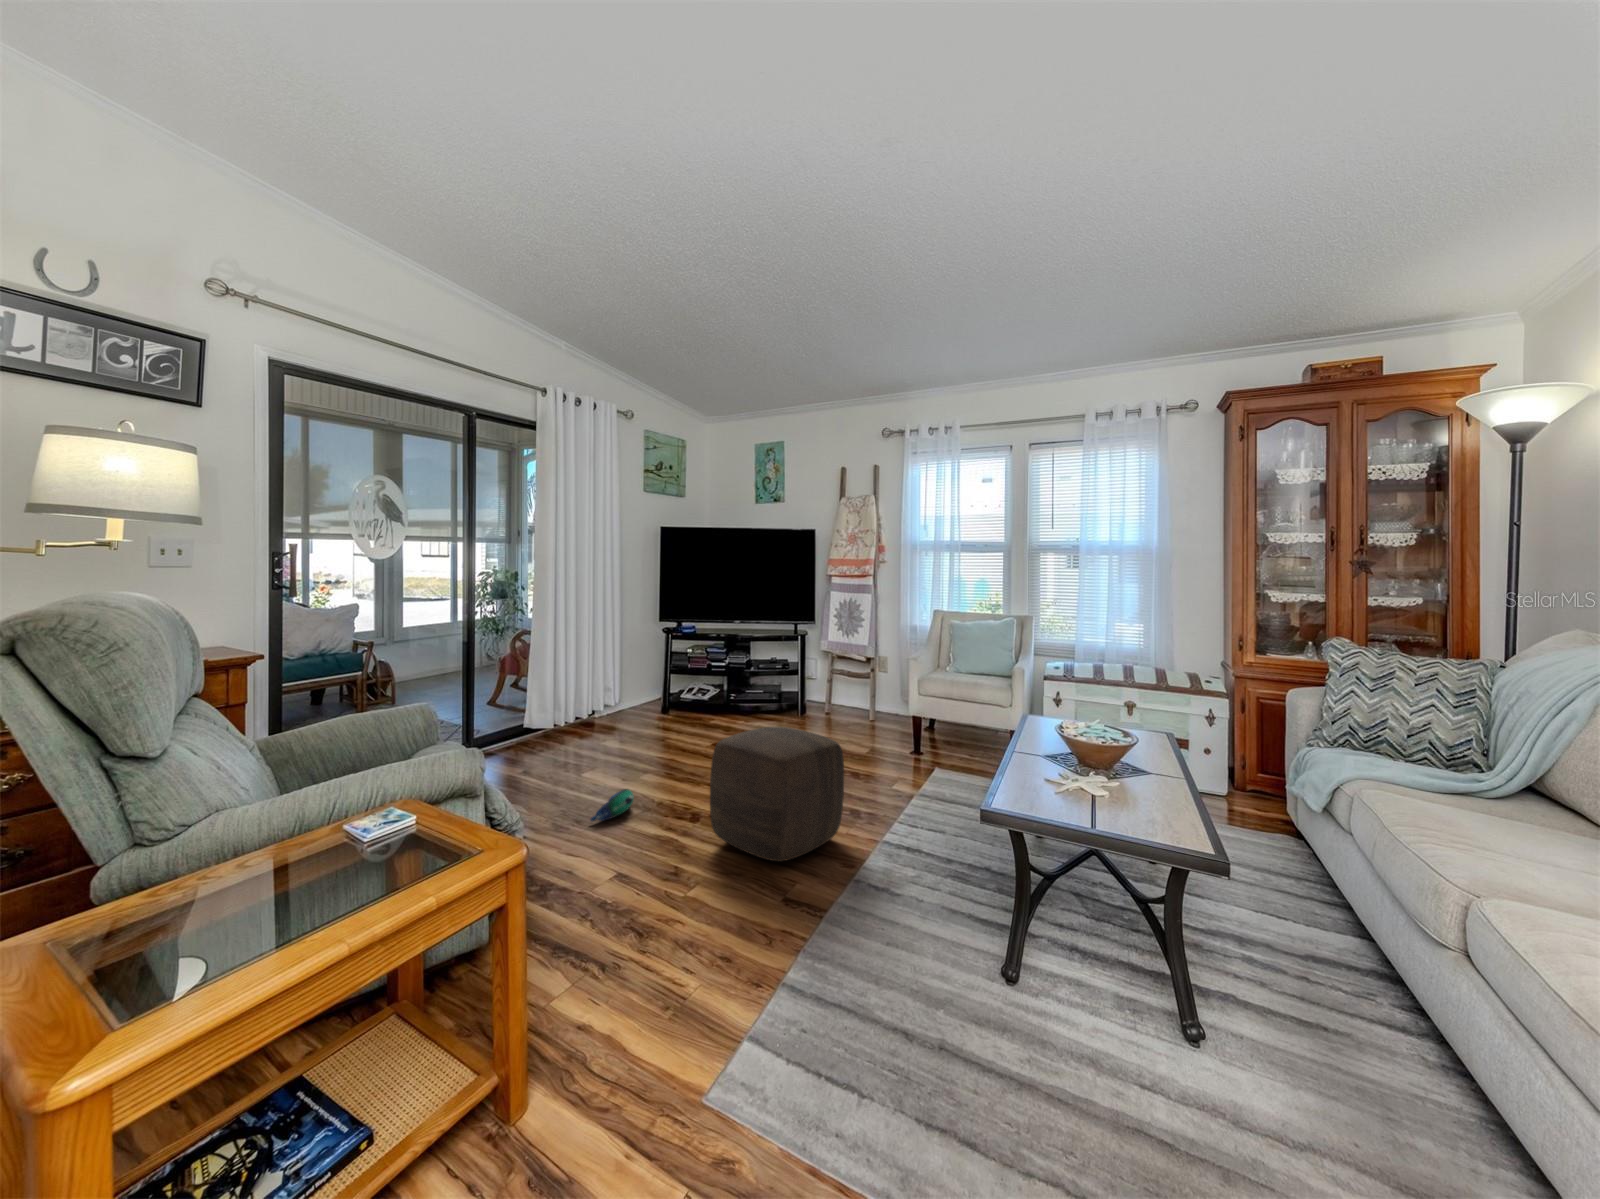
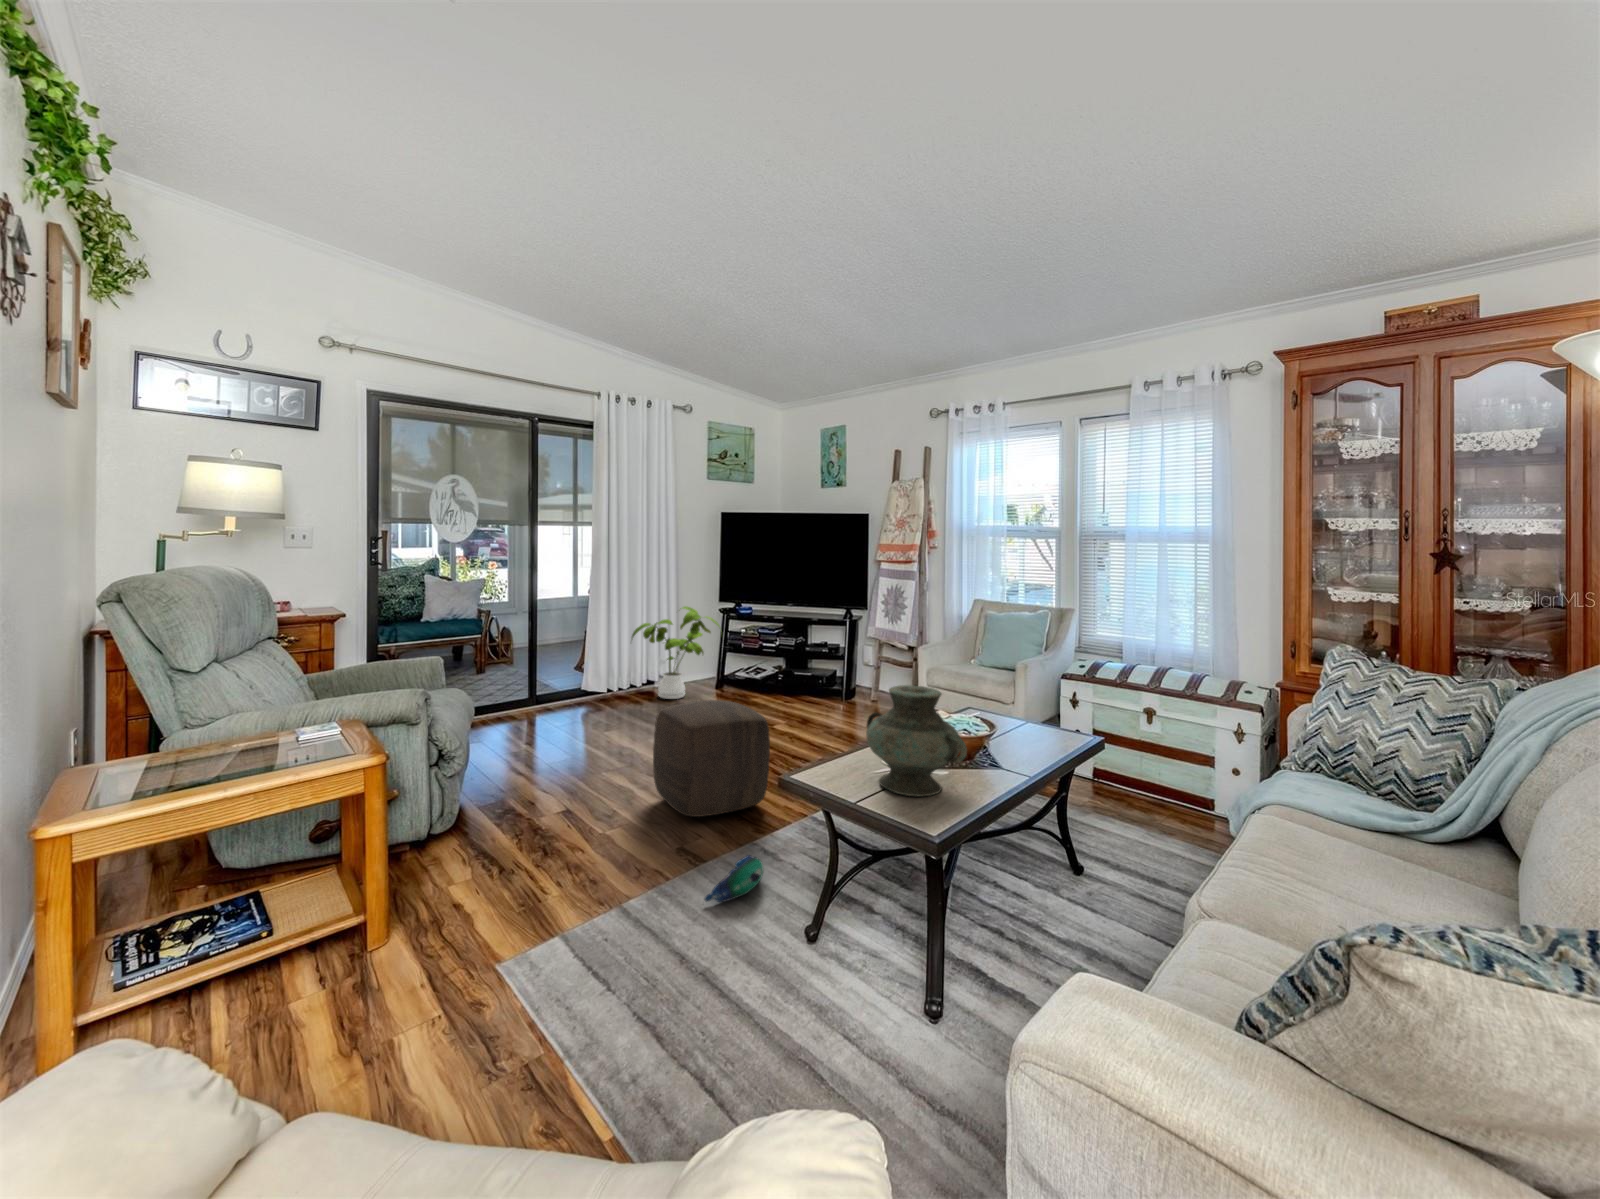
house plant: none [585,627,688,729] -> present [632,606,720,699]
vase: none [1031,696,1173,811] -> present [866,685,967,796]
plush toy: present [590,789,634,821] -> present [704,855,763,902]

